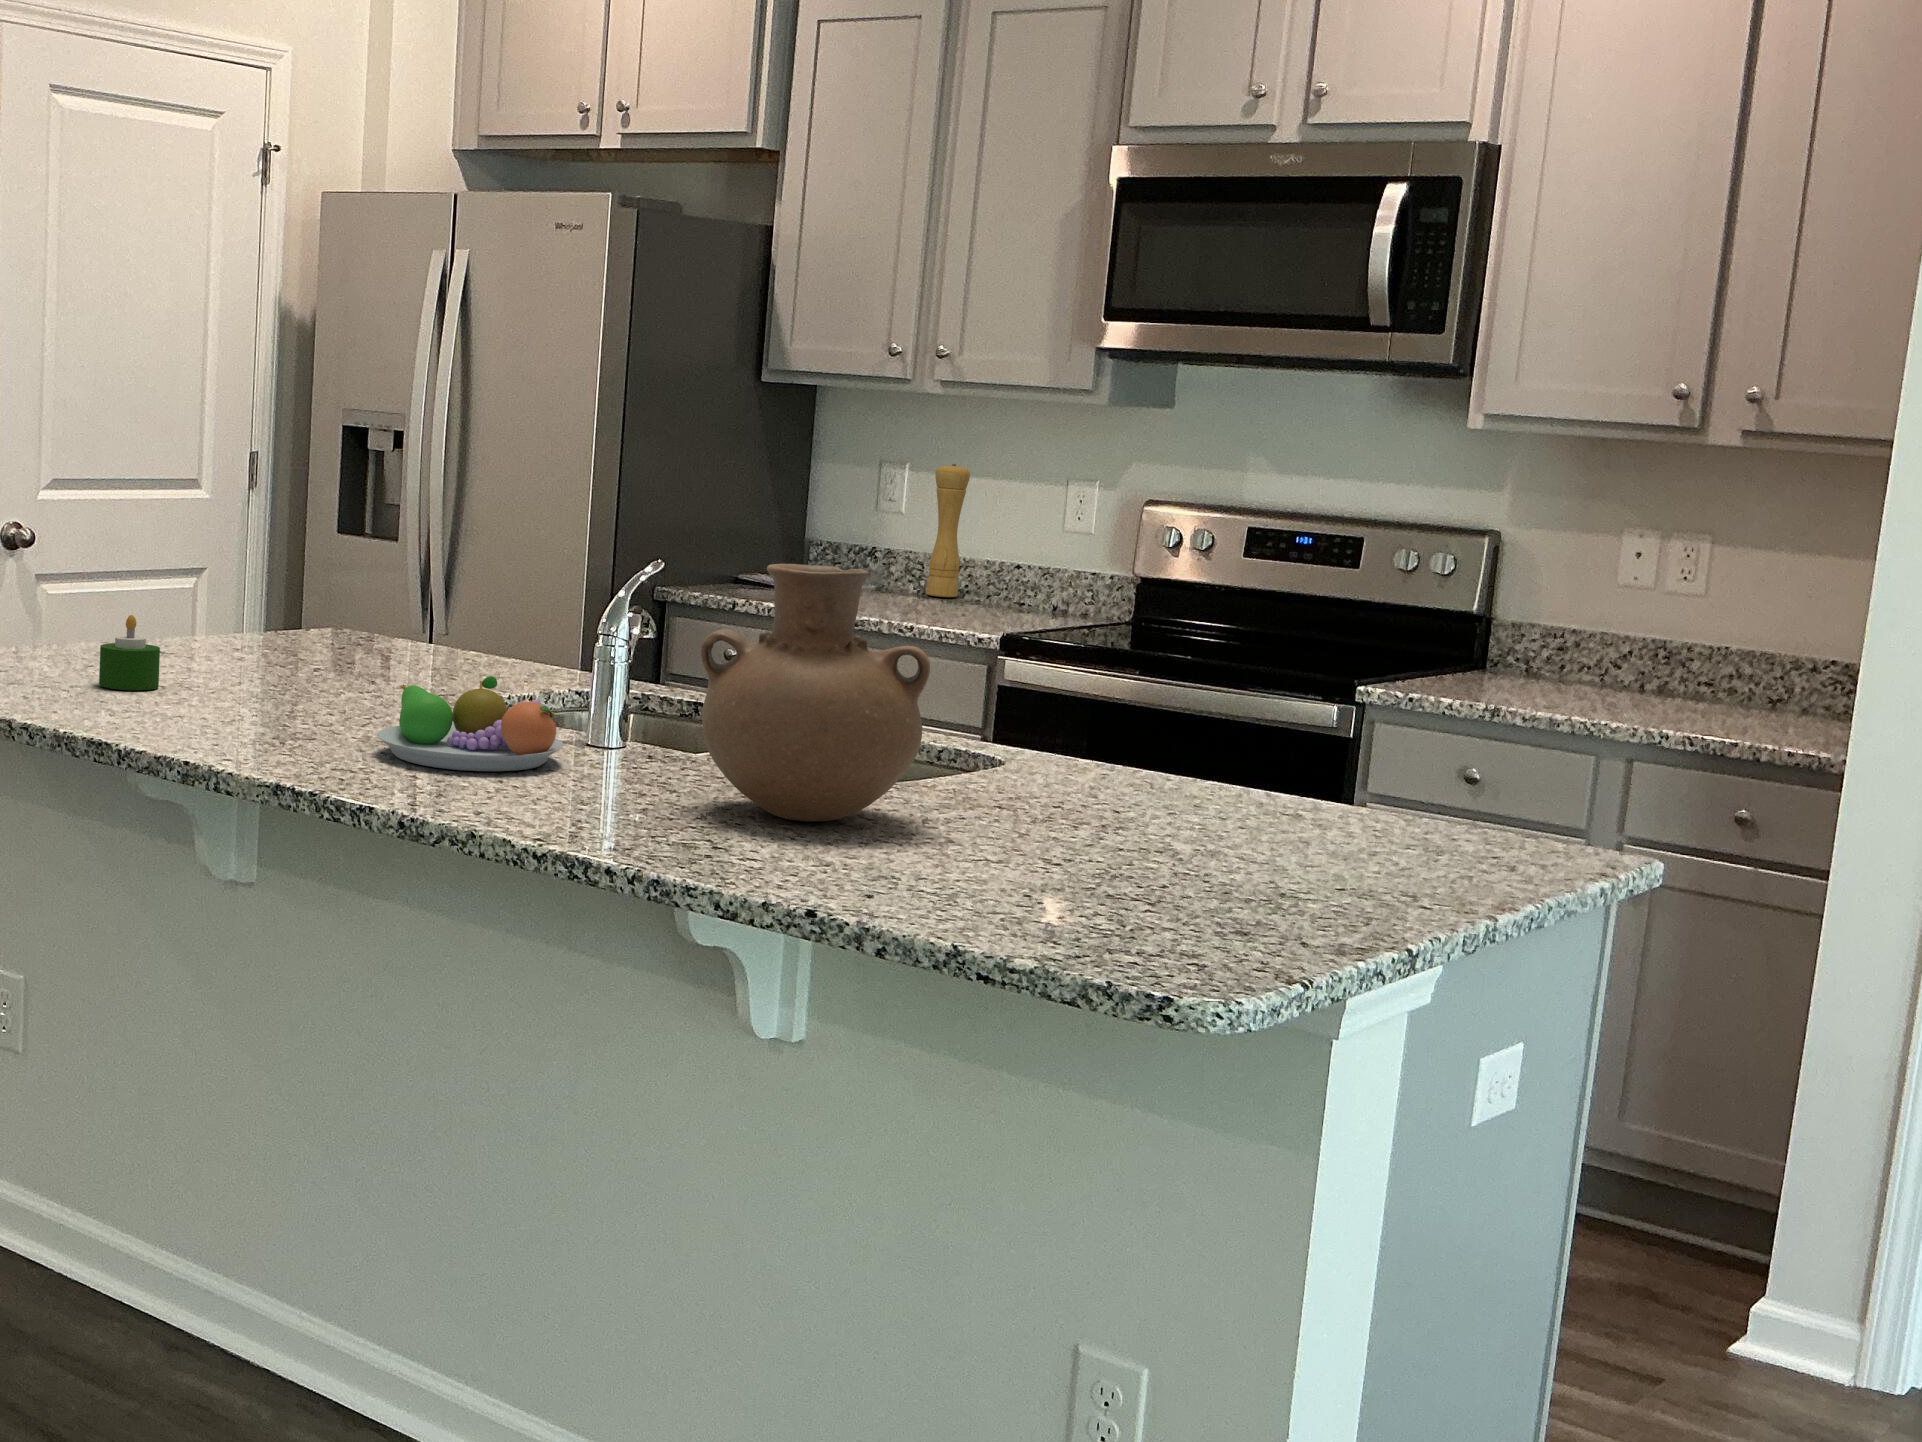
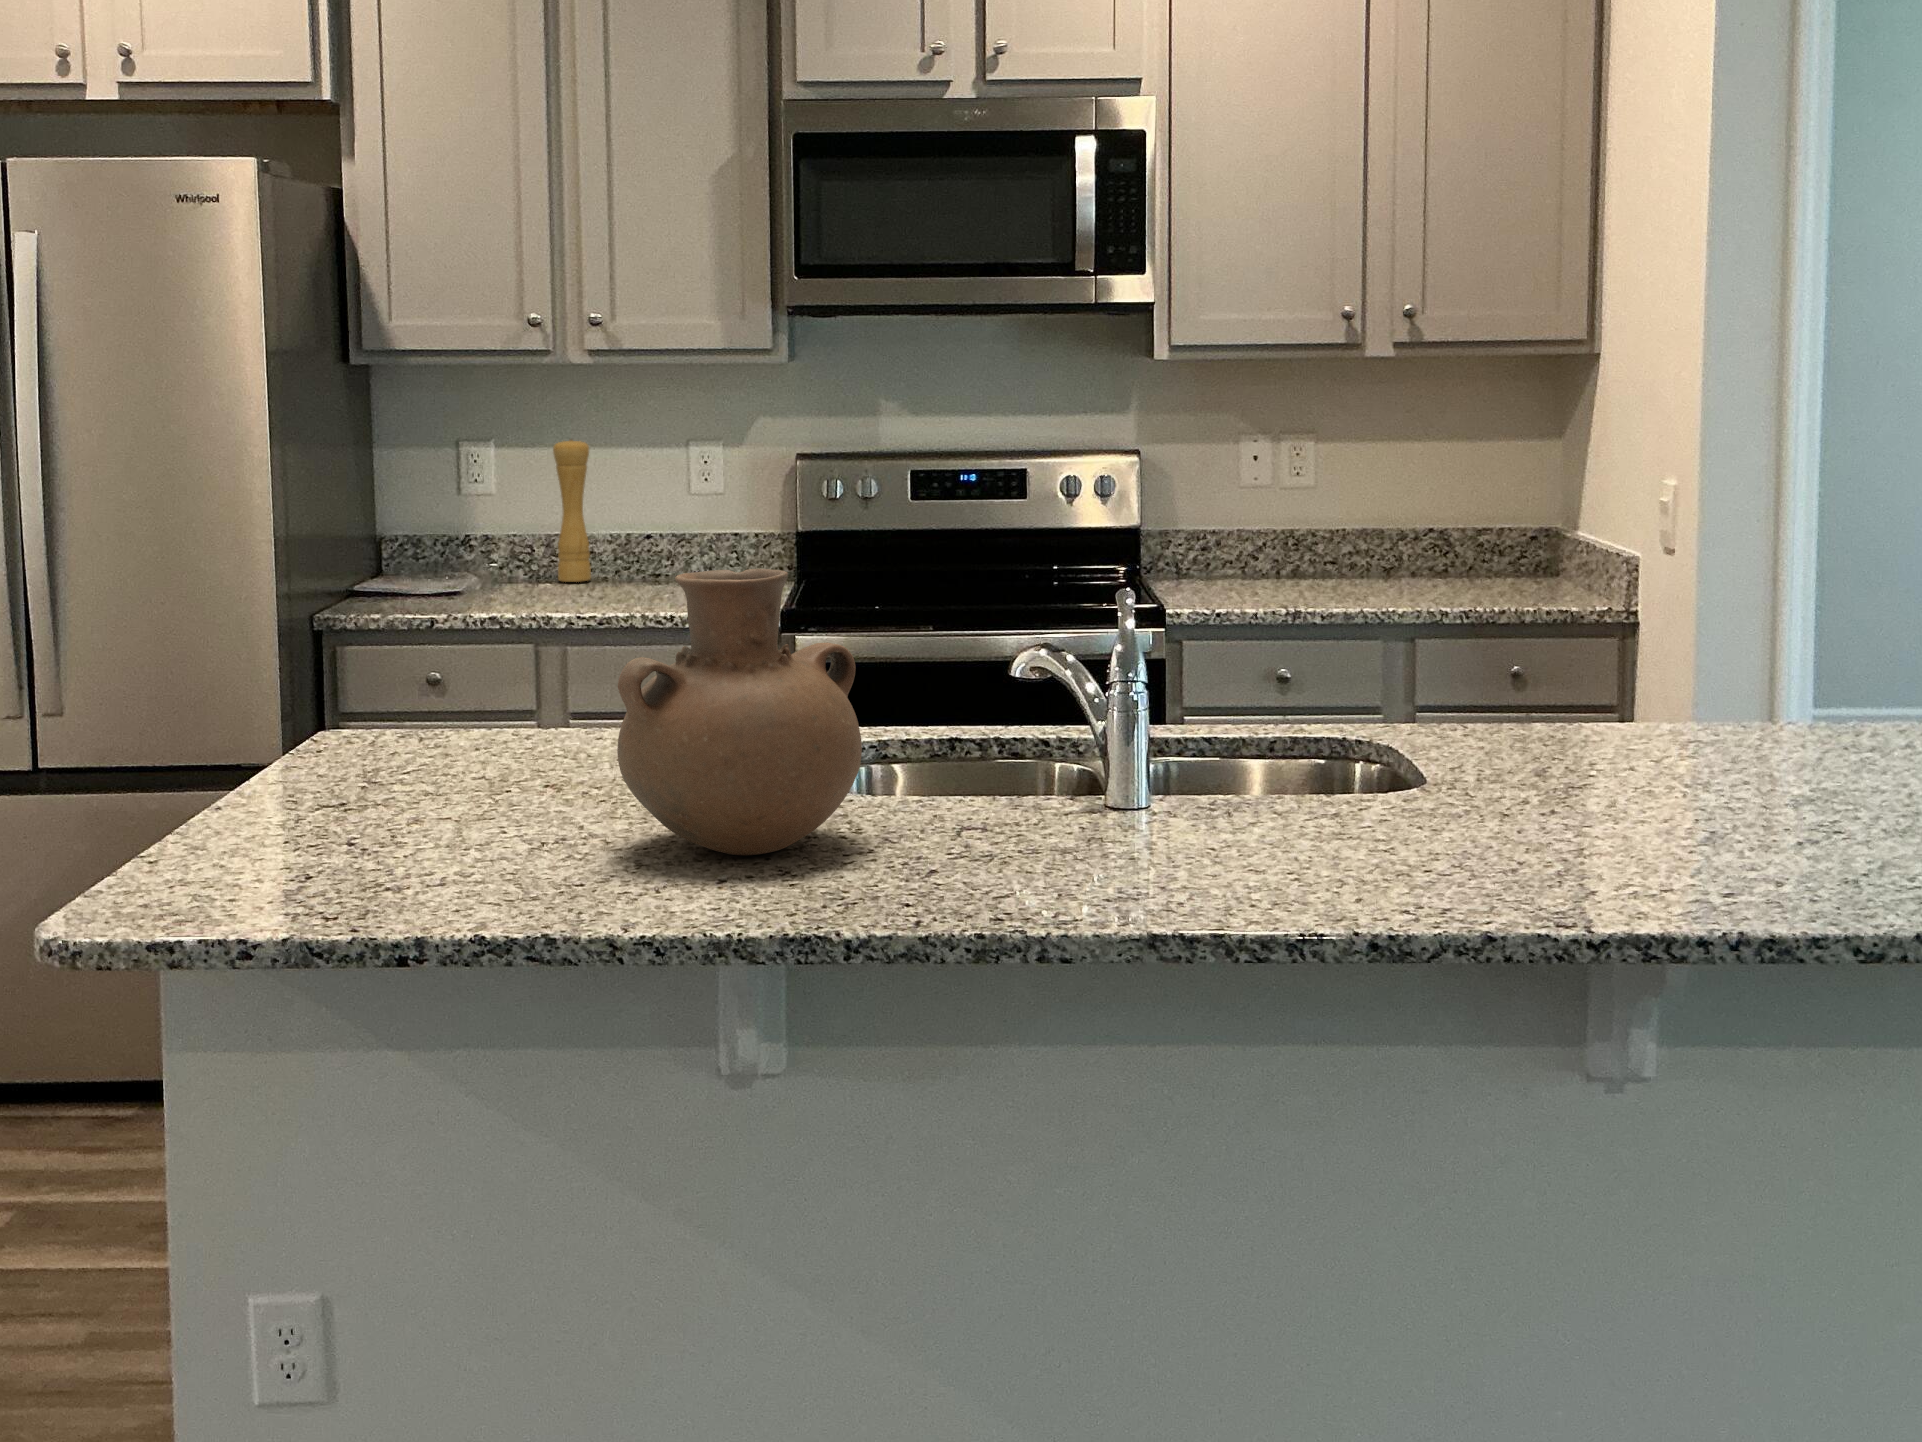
vase: present [701,564,930,822] -> present [617,568,862,855]
candle: present [99,615,160,690] -> none [424,768,512,879]
fruit bowl: present [377,676,563,771] -> none [984,753,1244,880]

